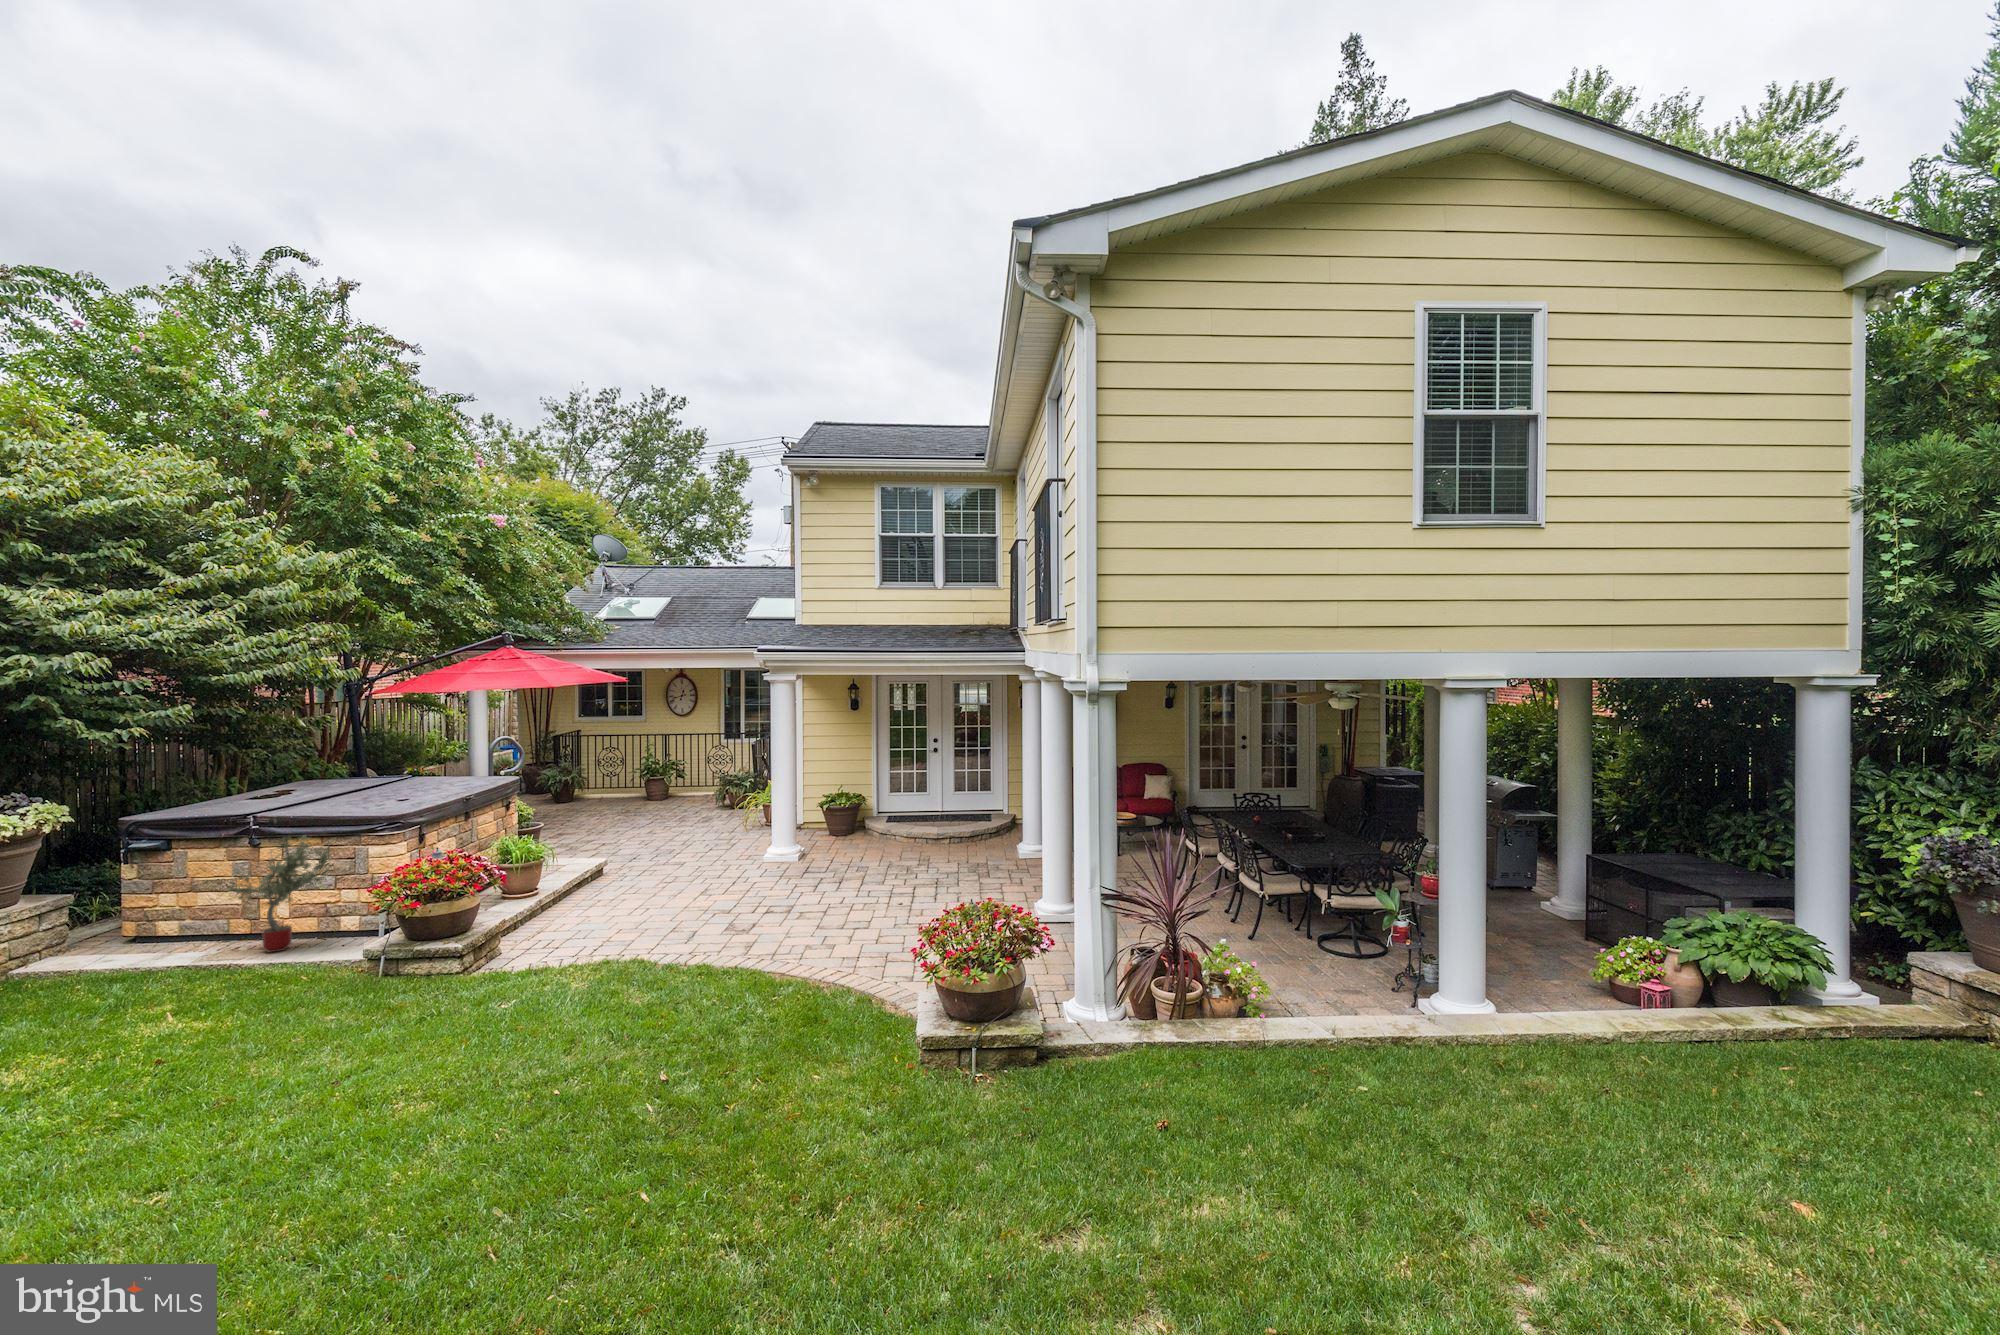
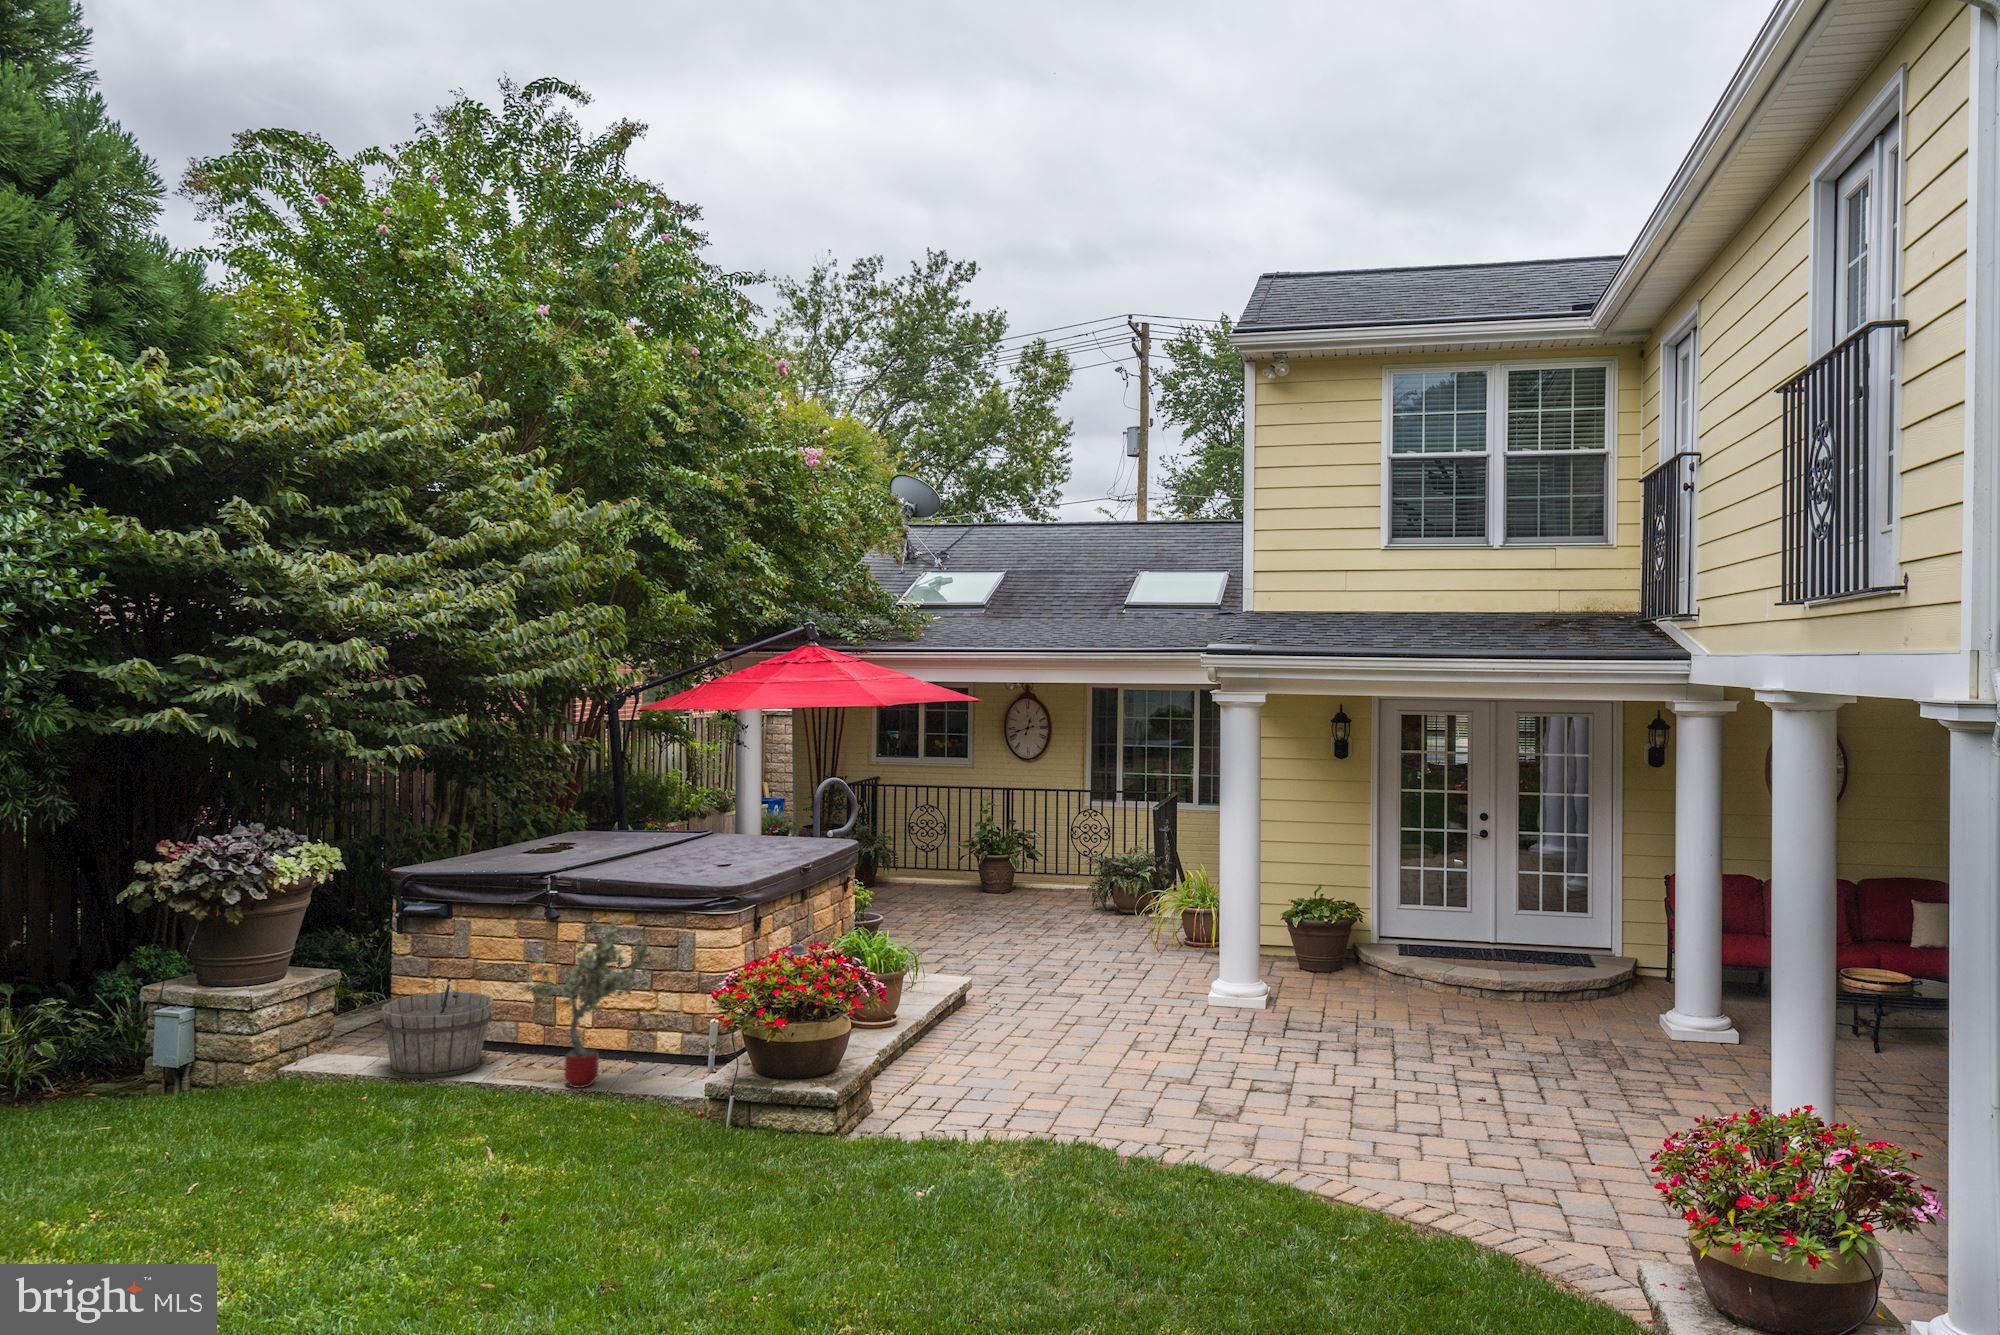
wooden bucket: none [102,890,207,962] -> present [381,979,493,1078]

